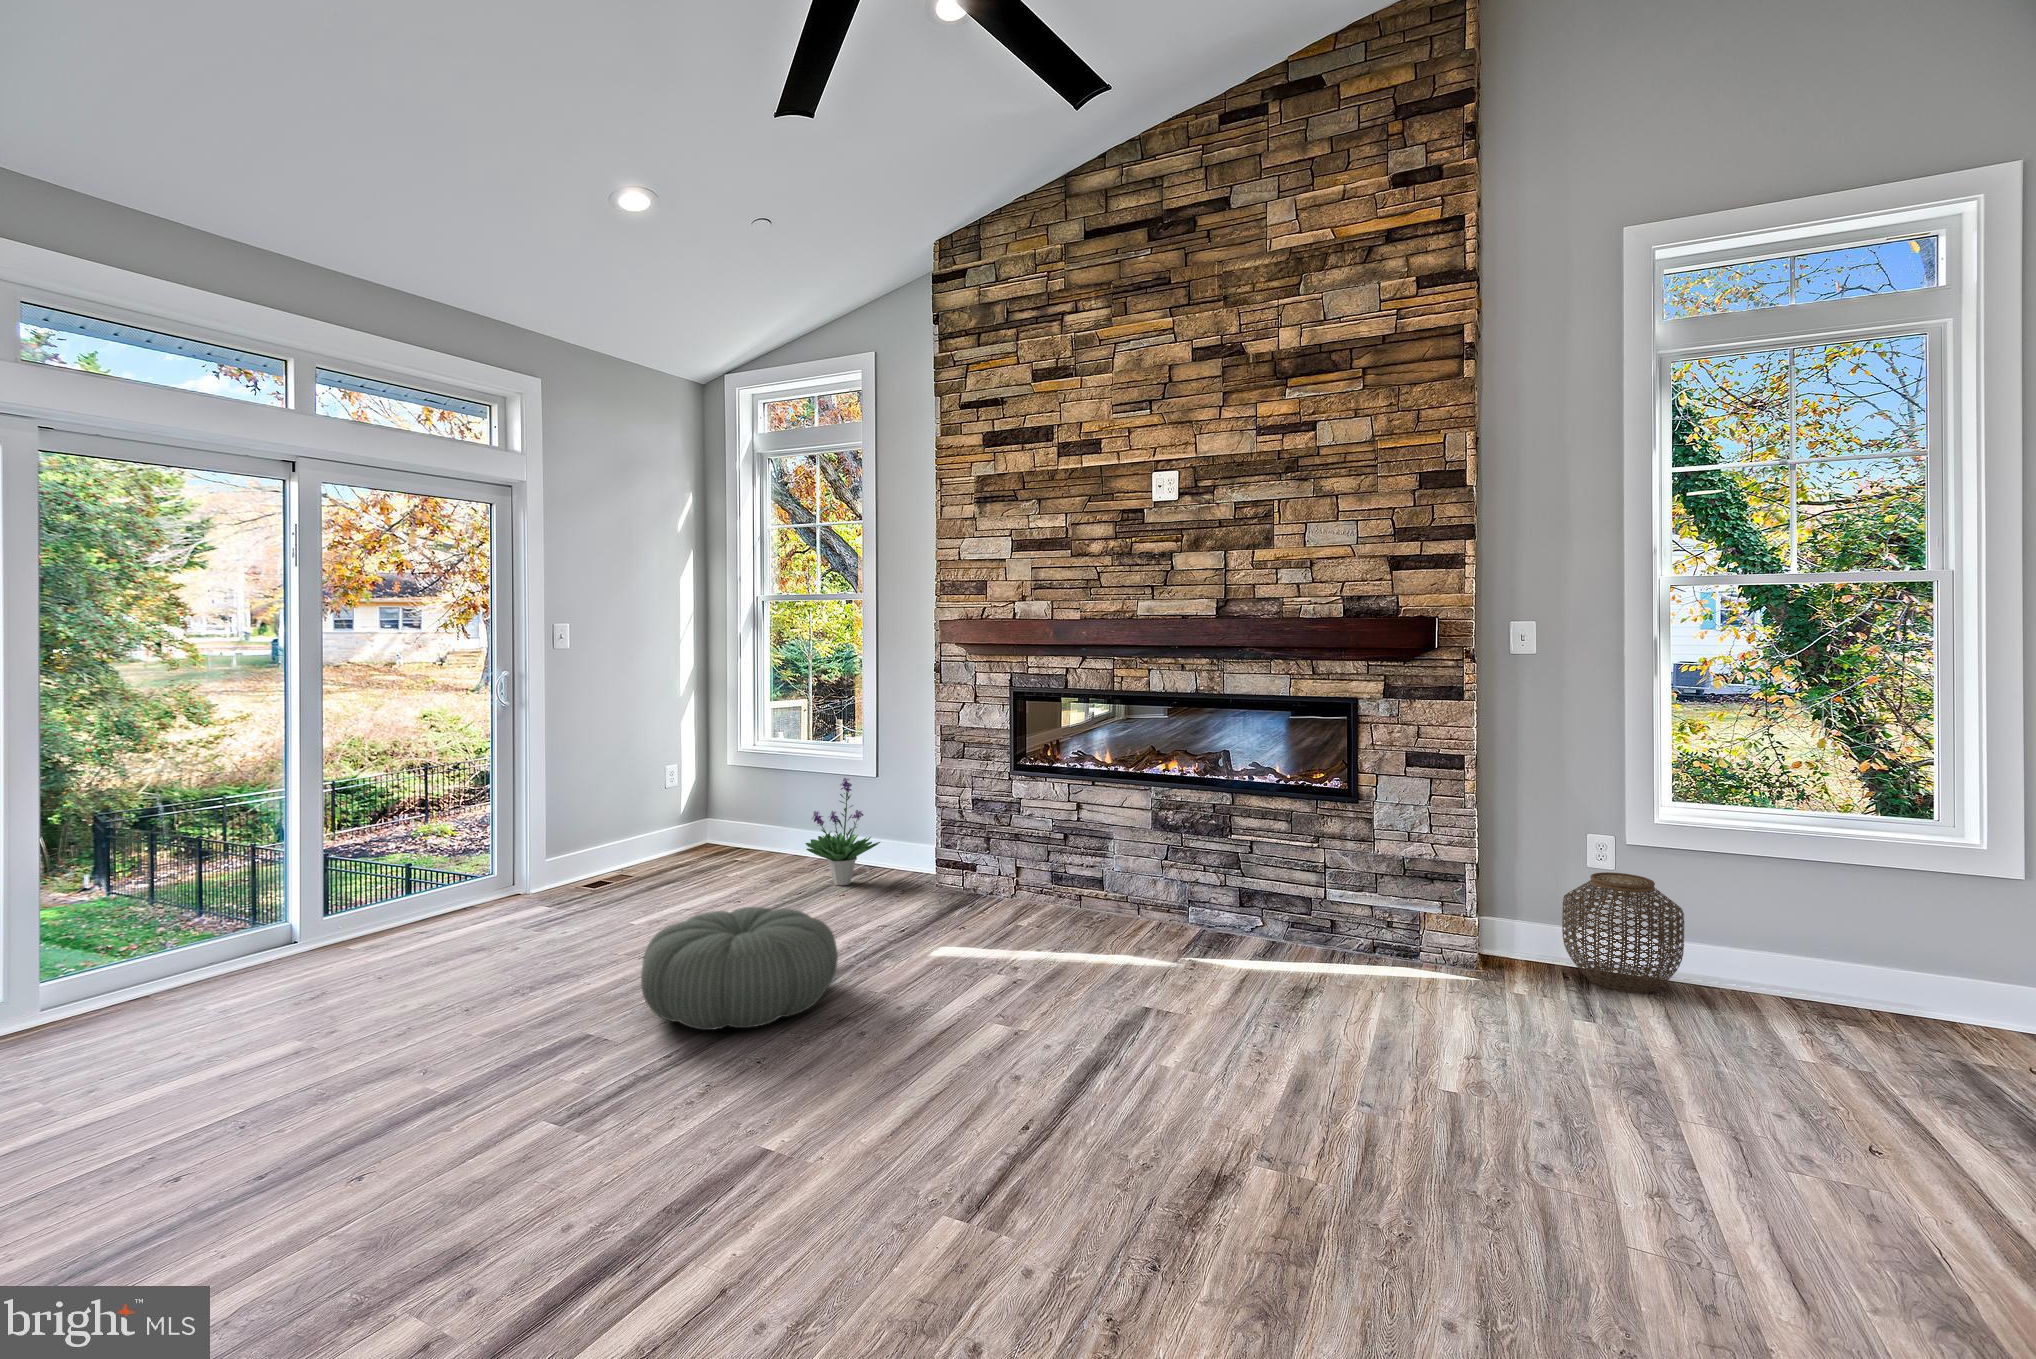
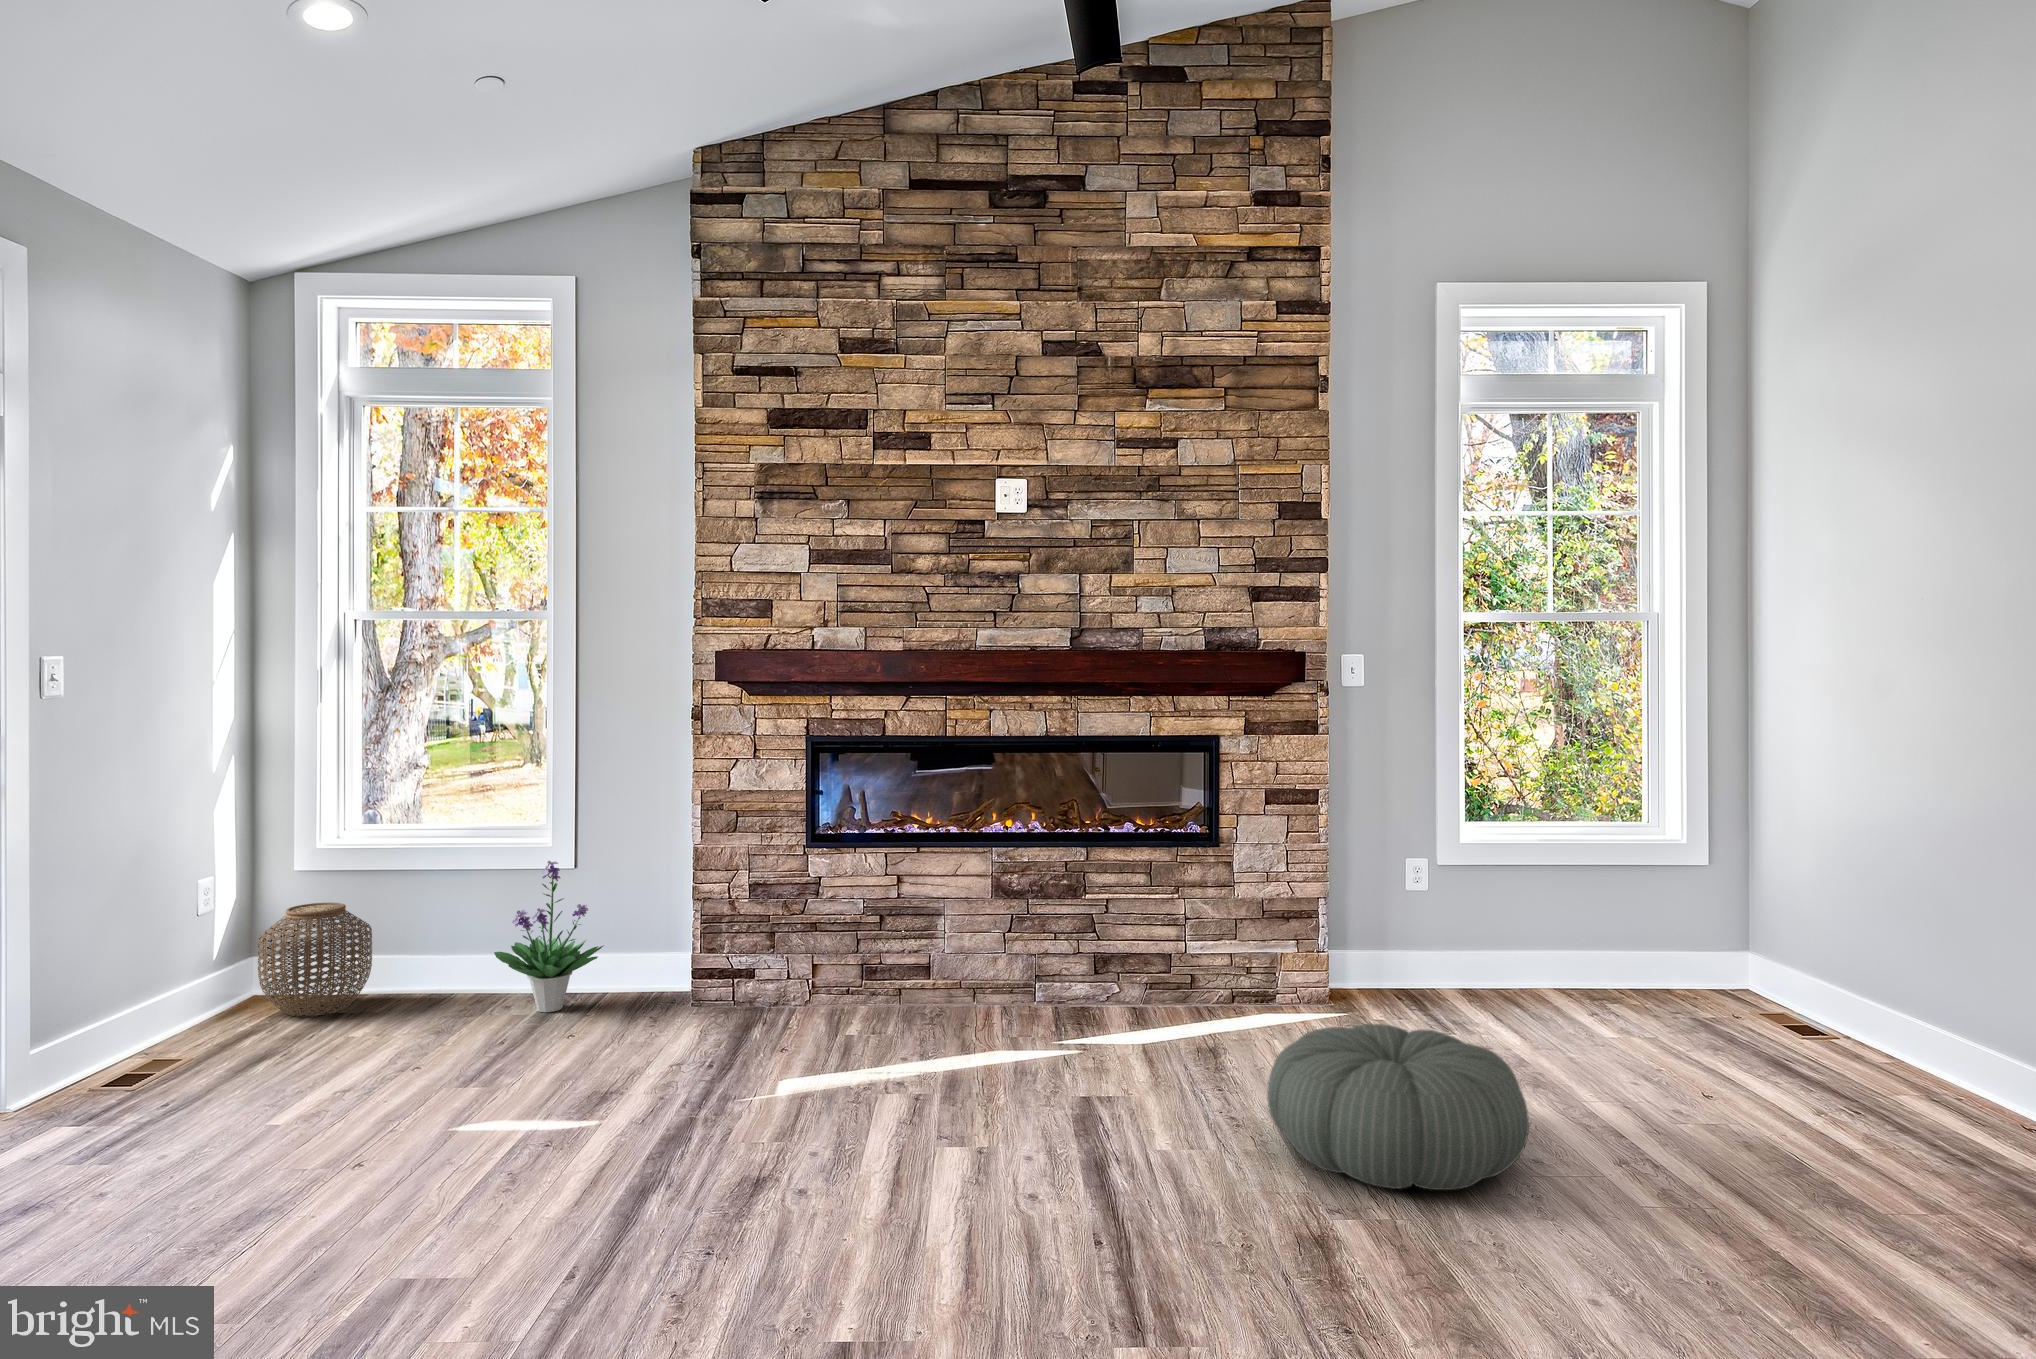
woven basket: present [1562,872,1684,993] -> present [258,903,372,1017]
pouf: present [641,907,838,1030] -> present [1267,1024,1529,1190]

